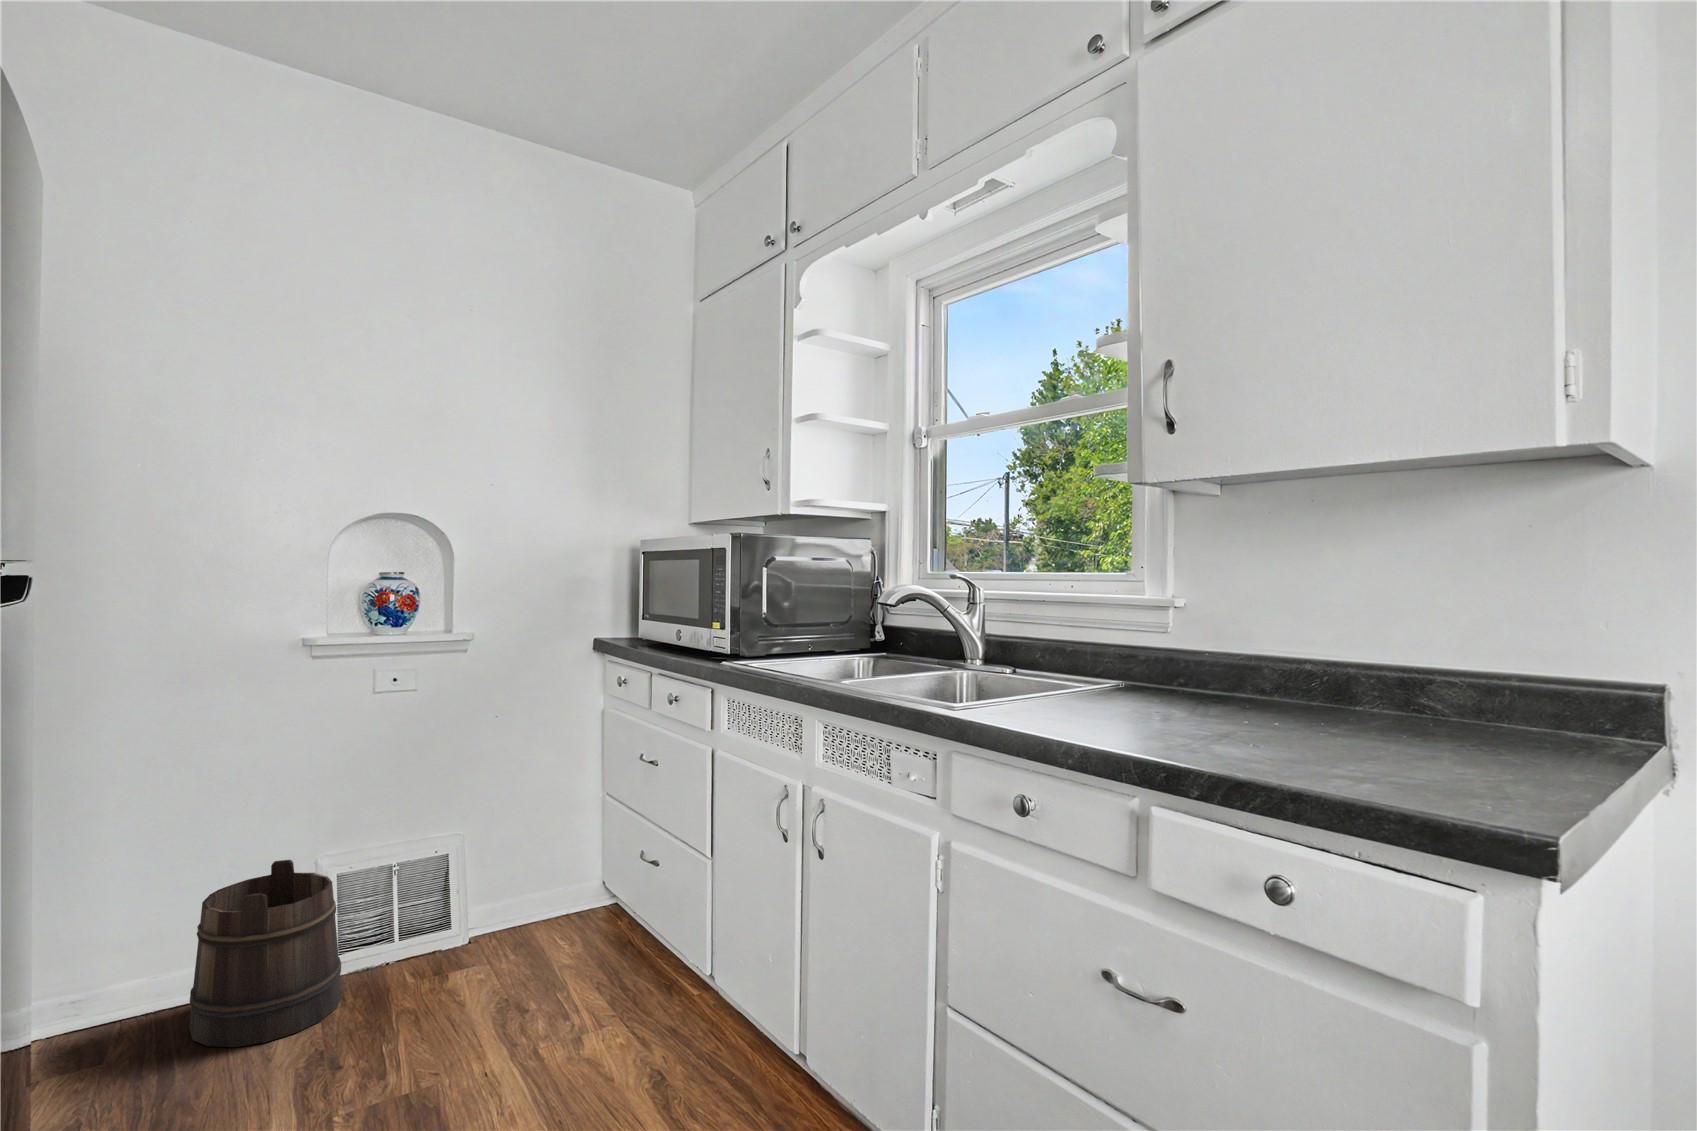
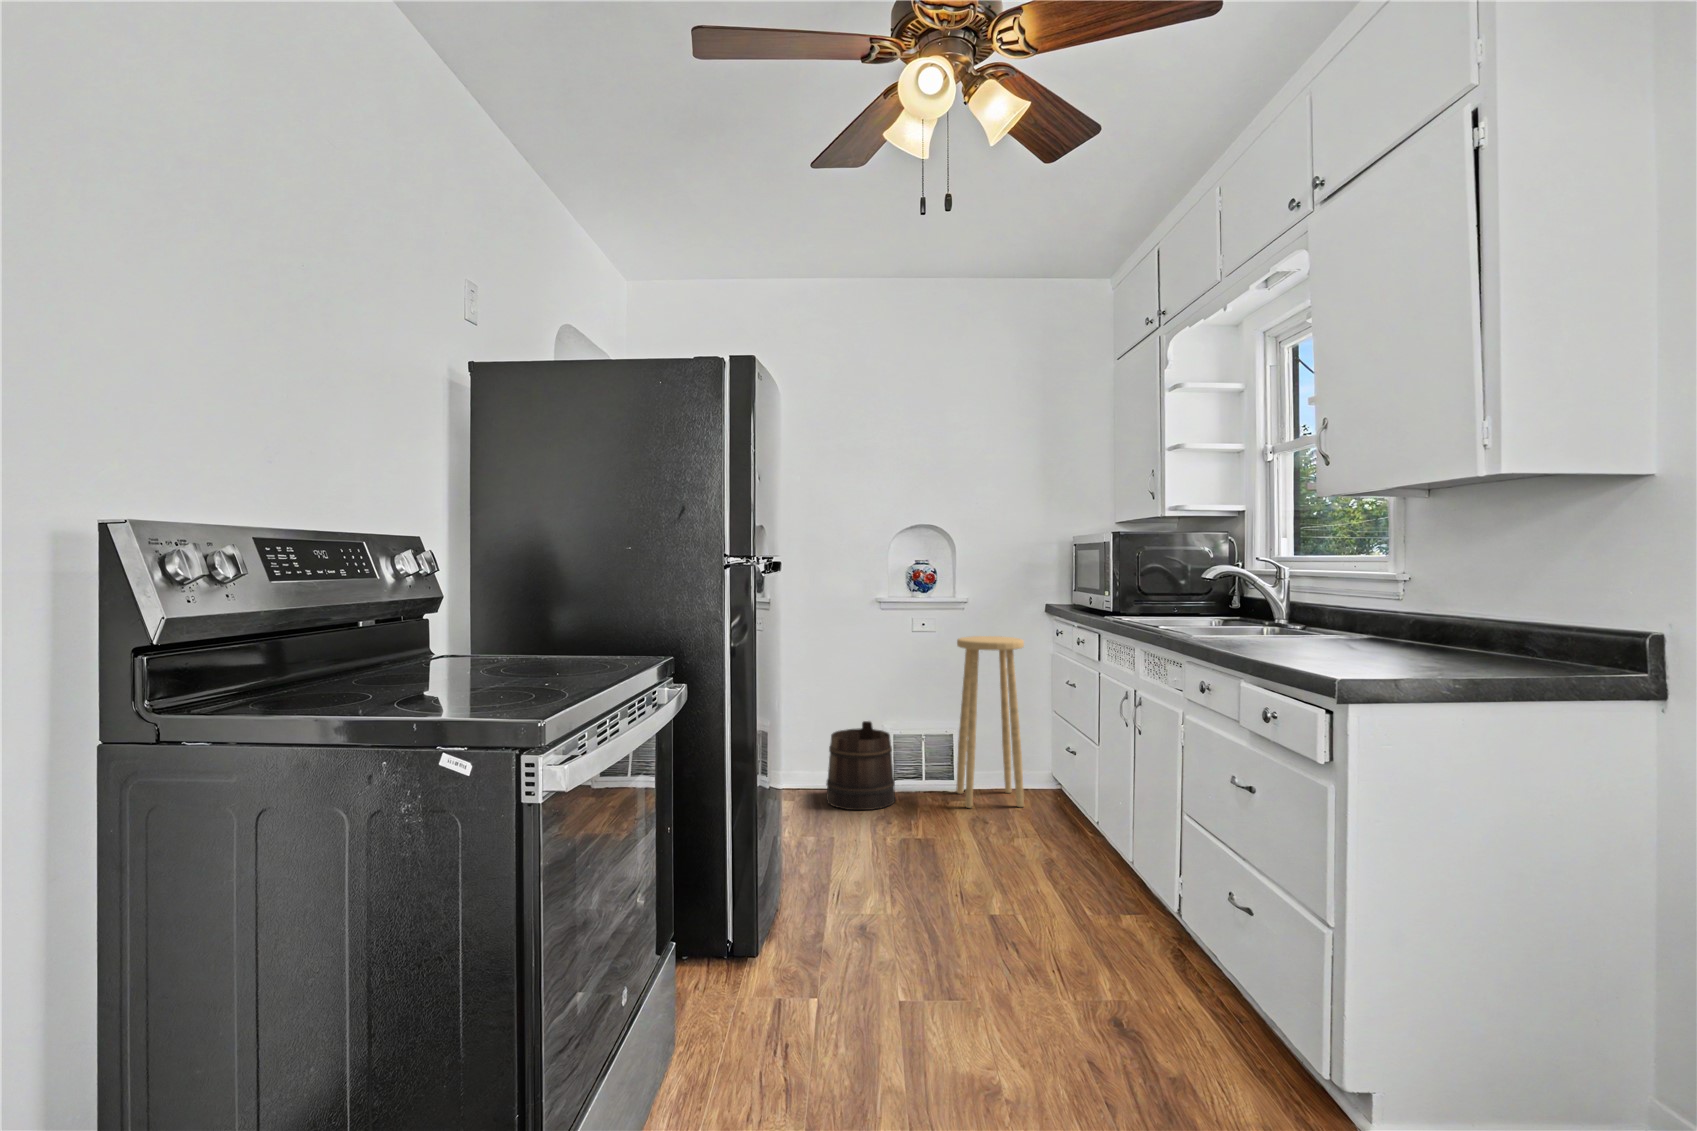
stool: none [454,691,573,981] -> present [956,636,1024,808]

